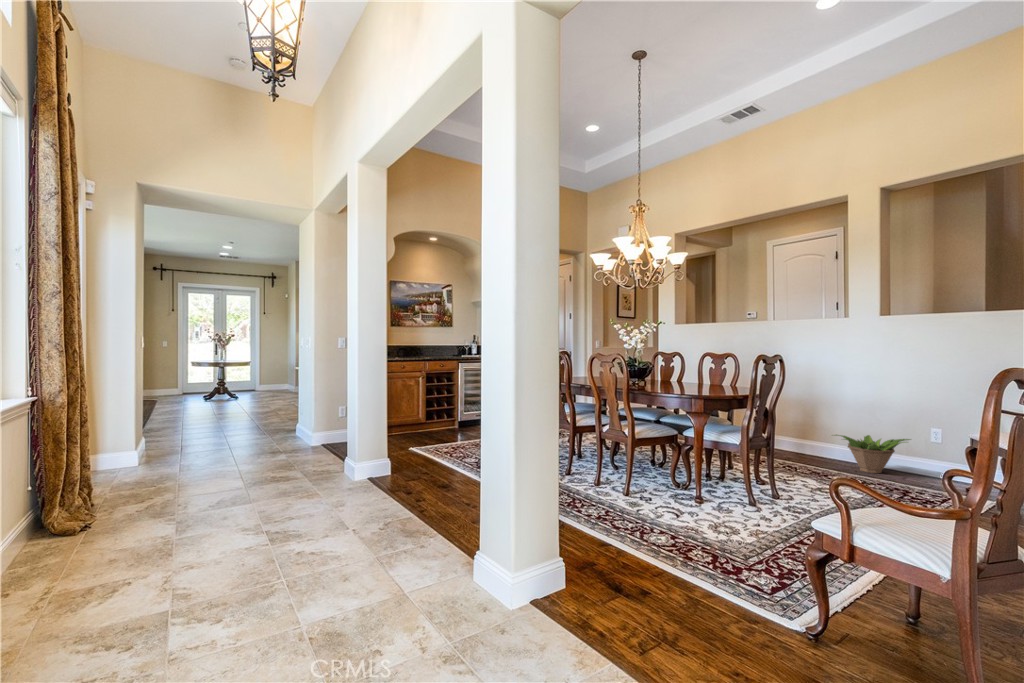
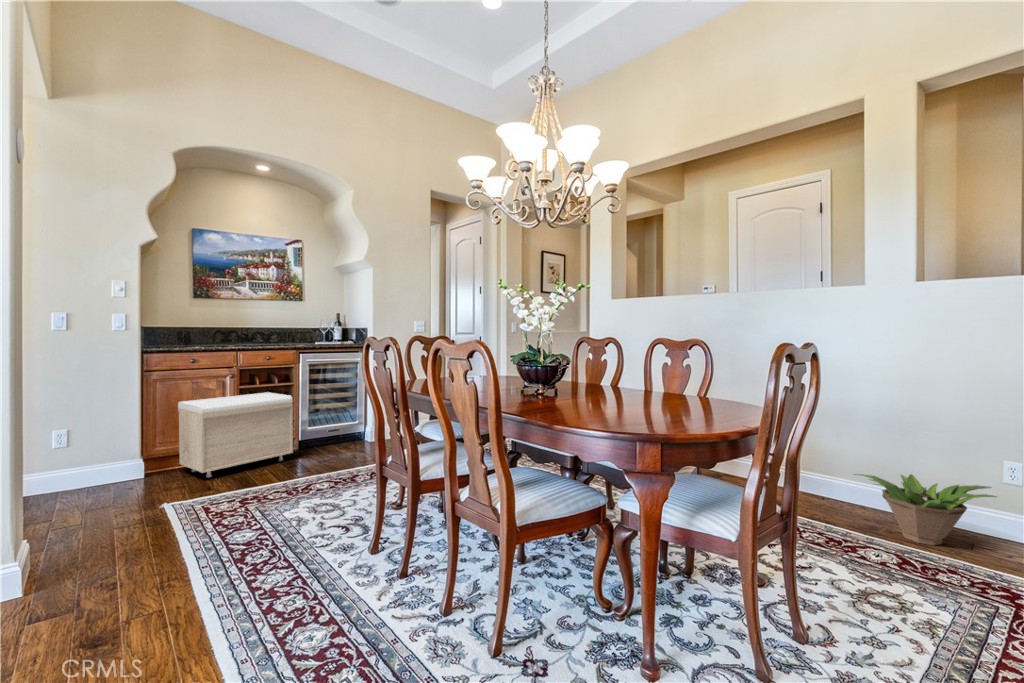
storage bench: none [400,388,463,438] -> present [178,393,293,477]

